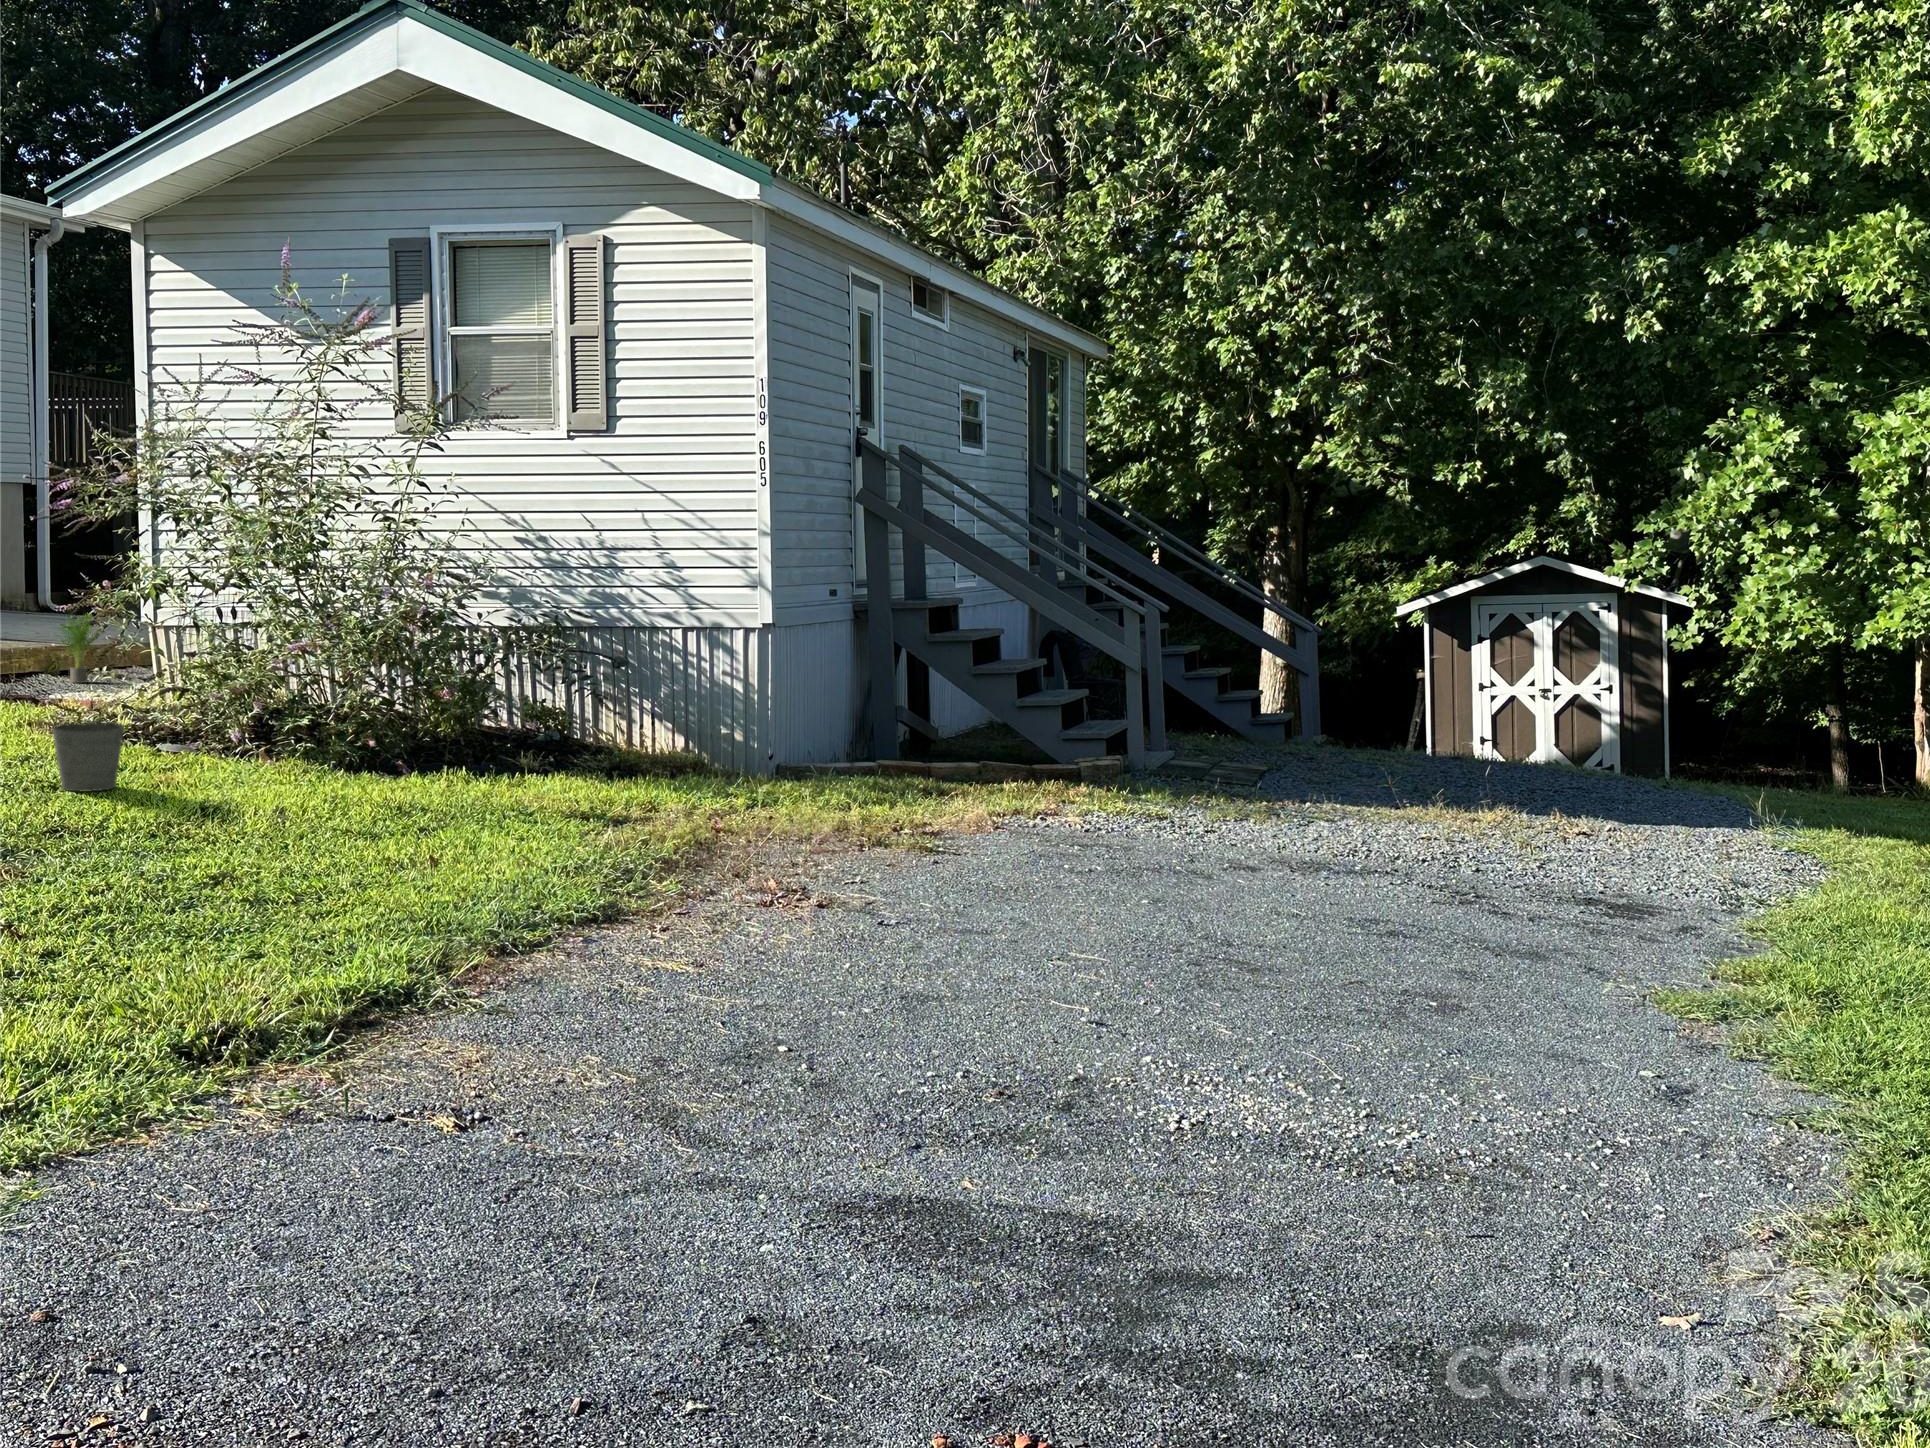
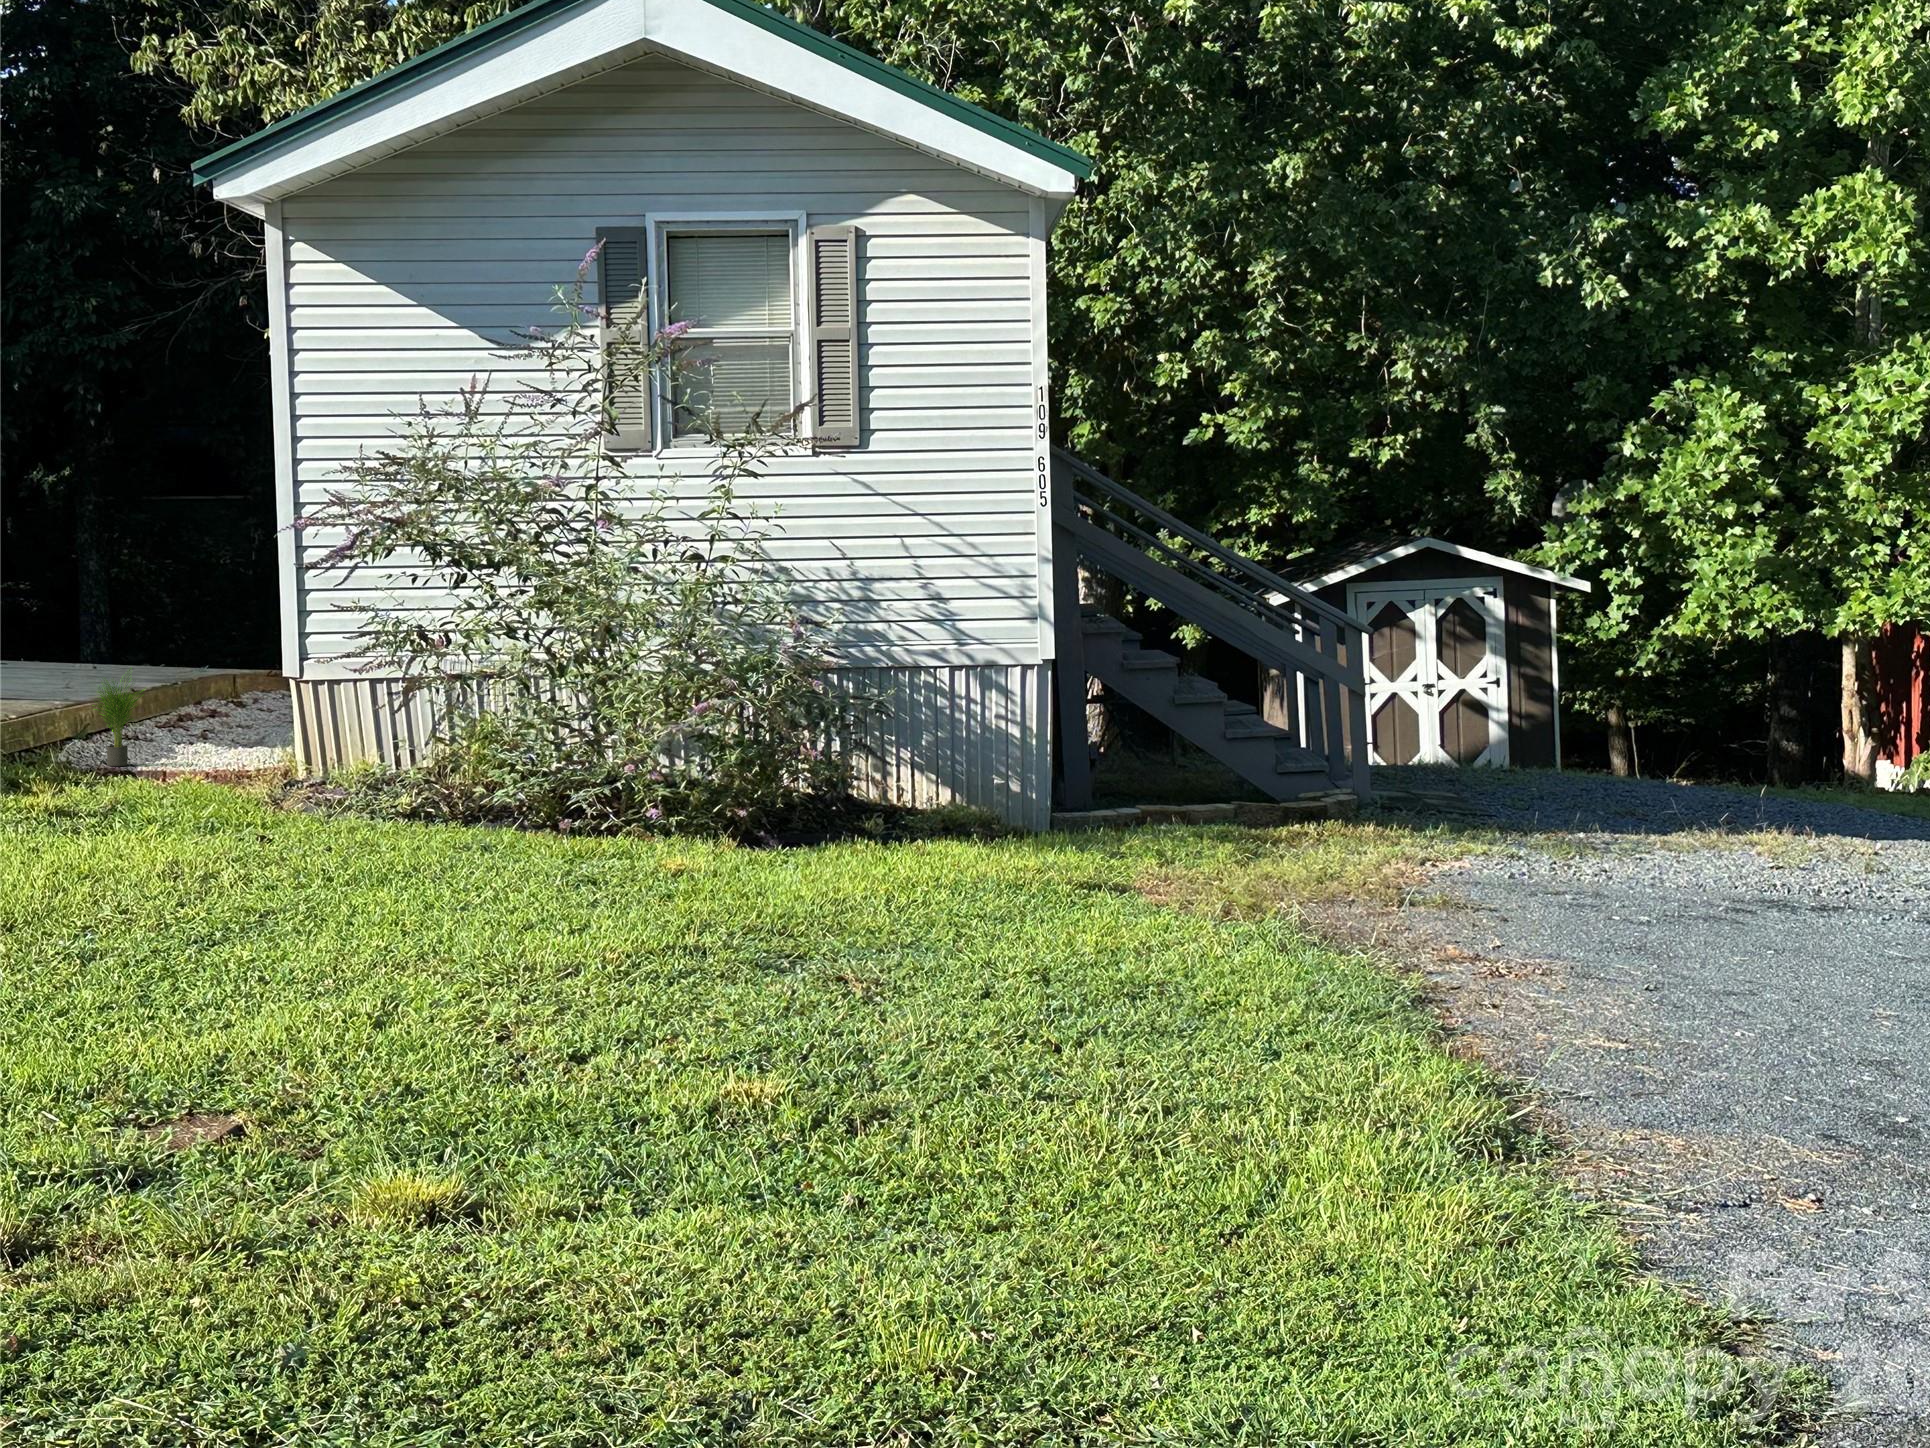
bucket: present [51,721,125,792] -> none [569,800,642,878]

